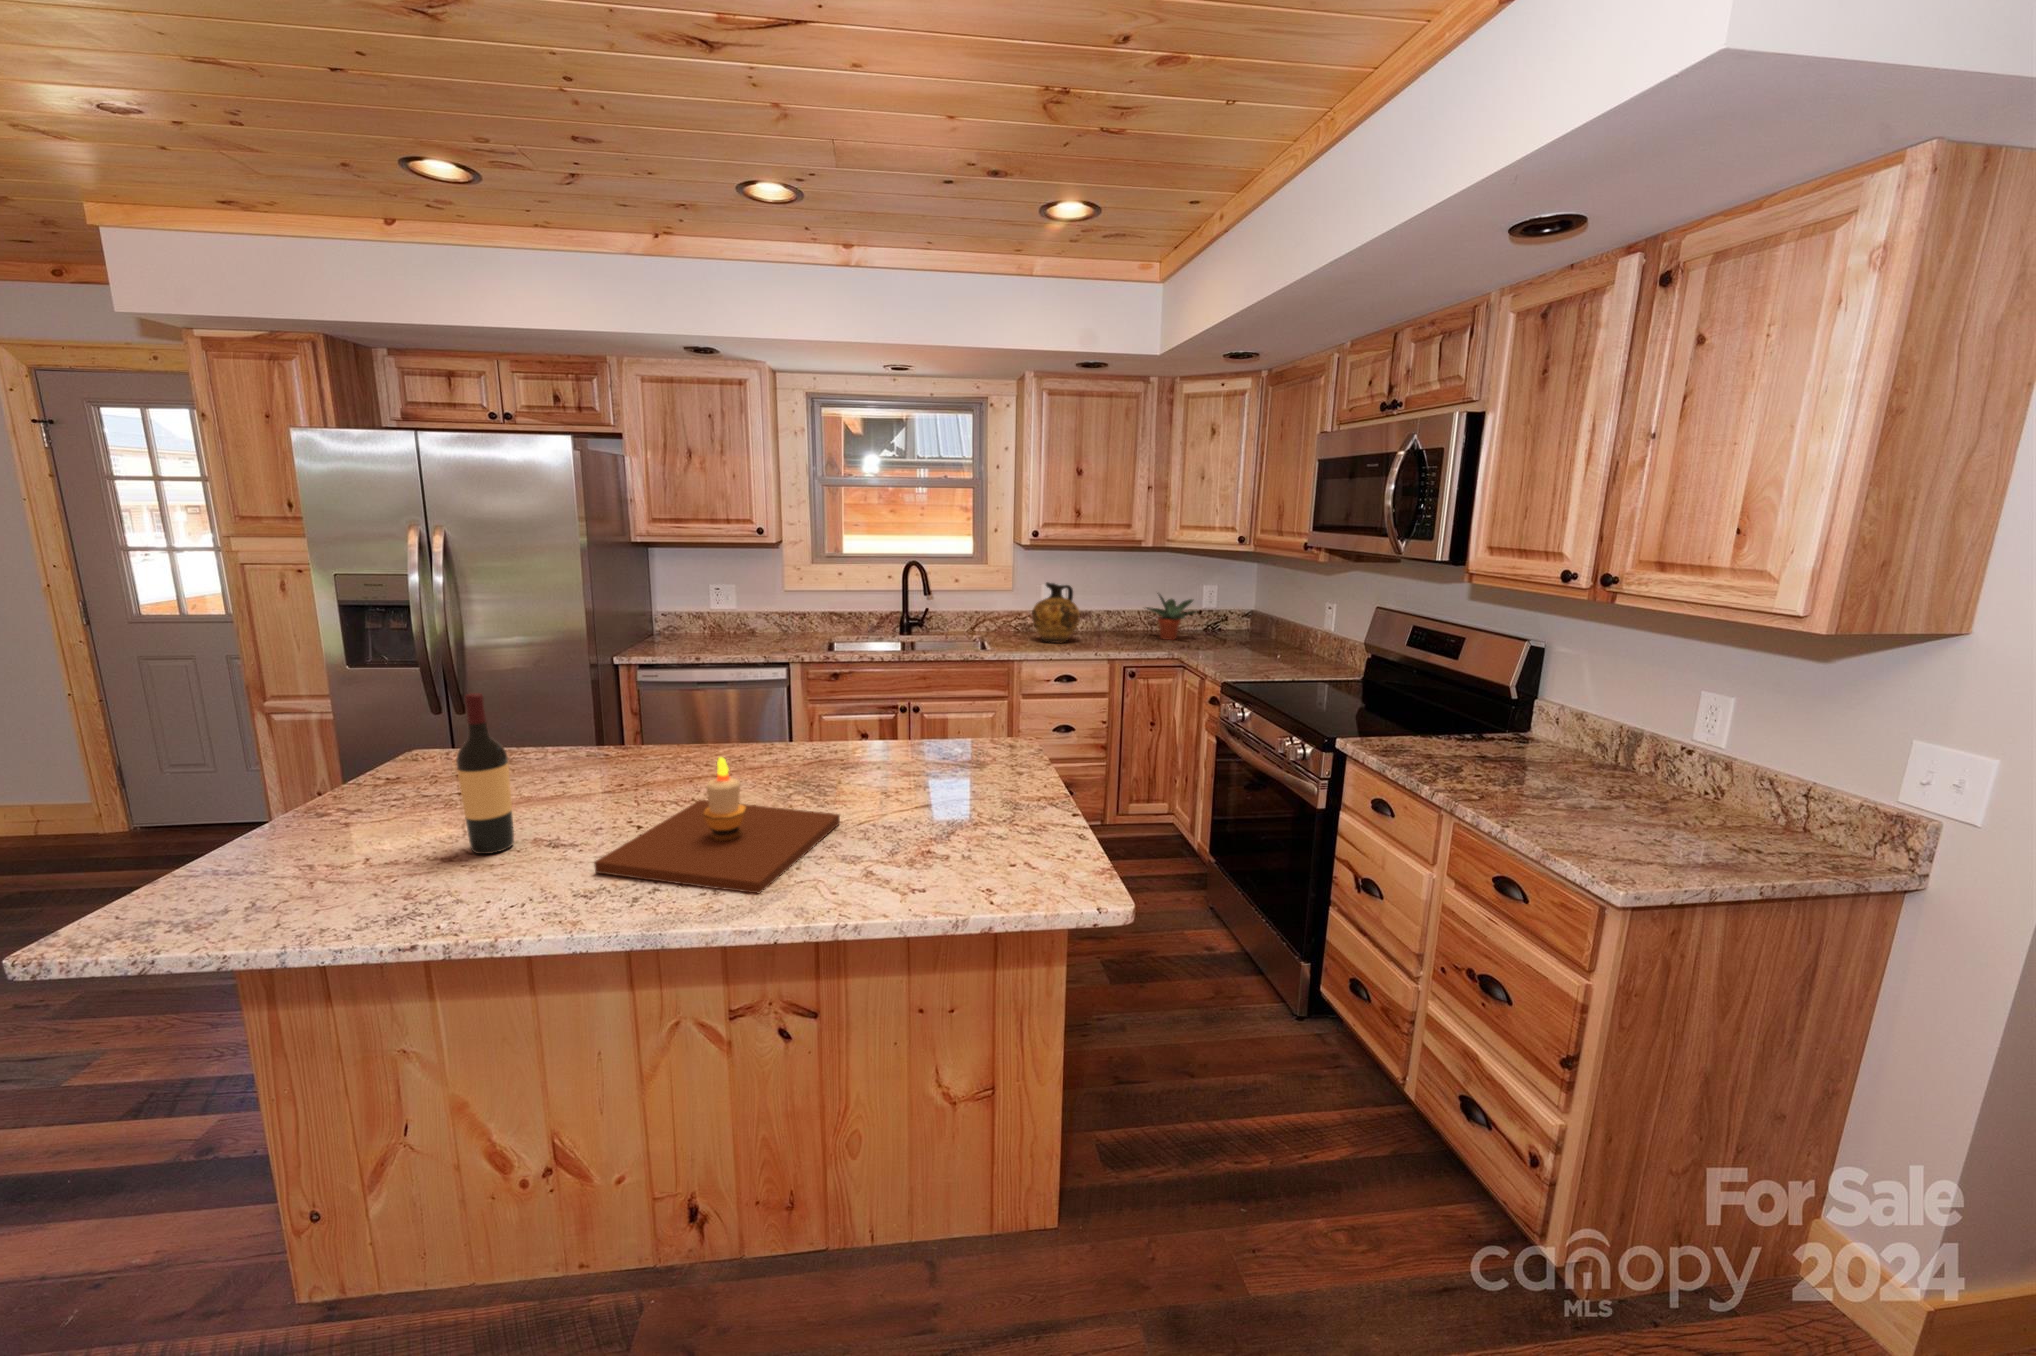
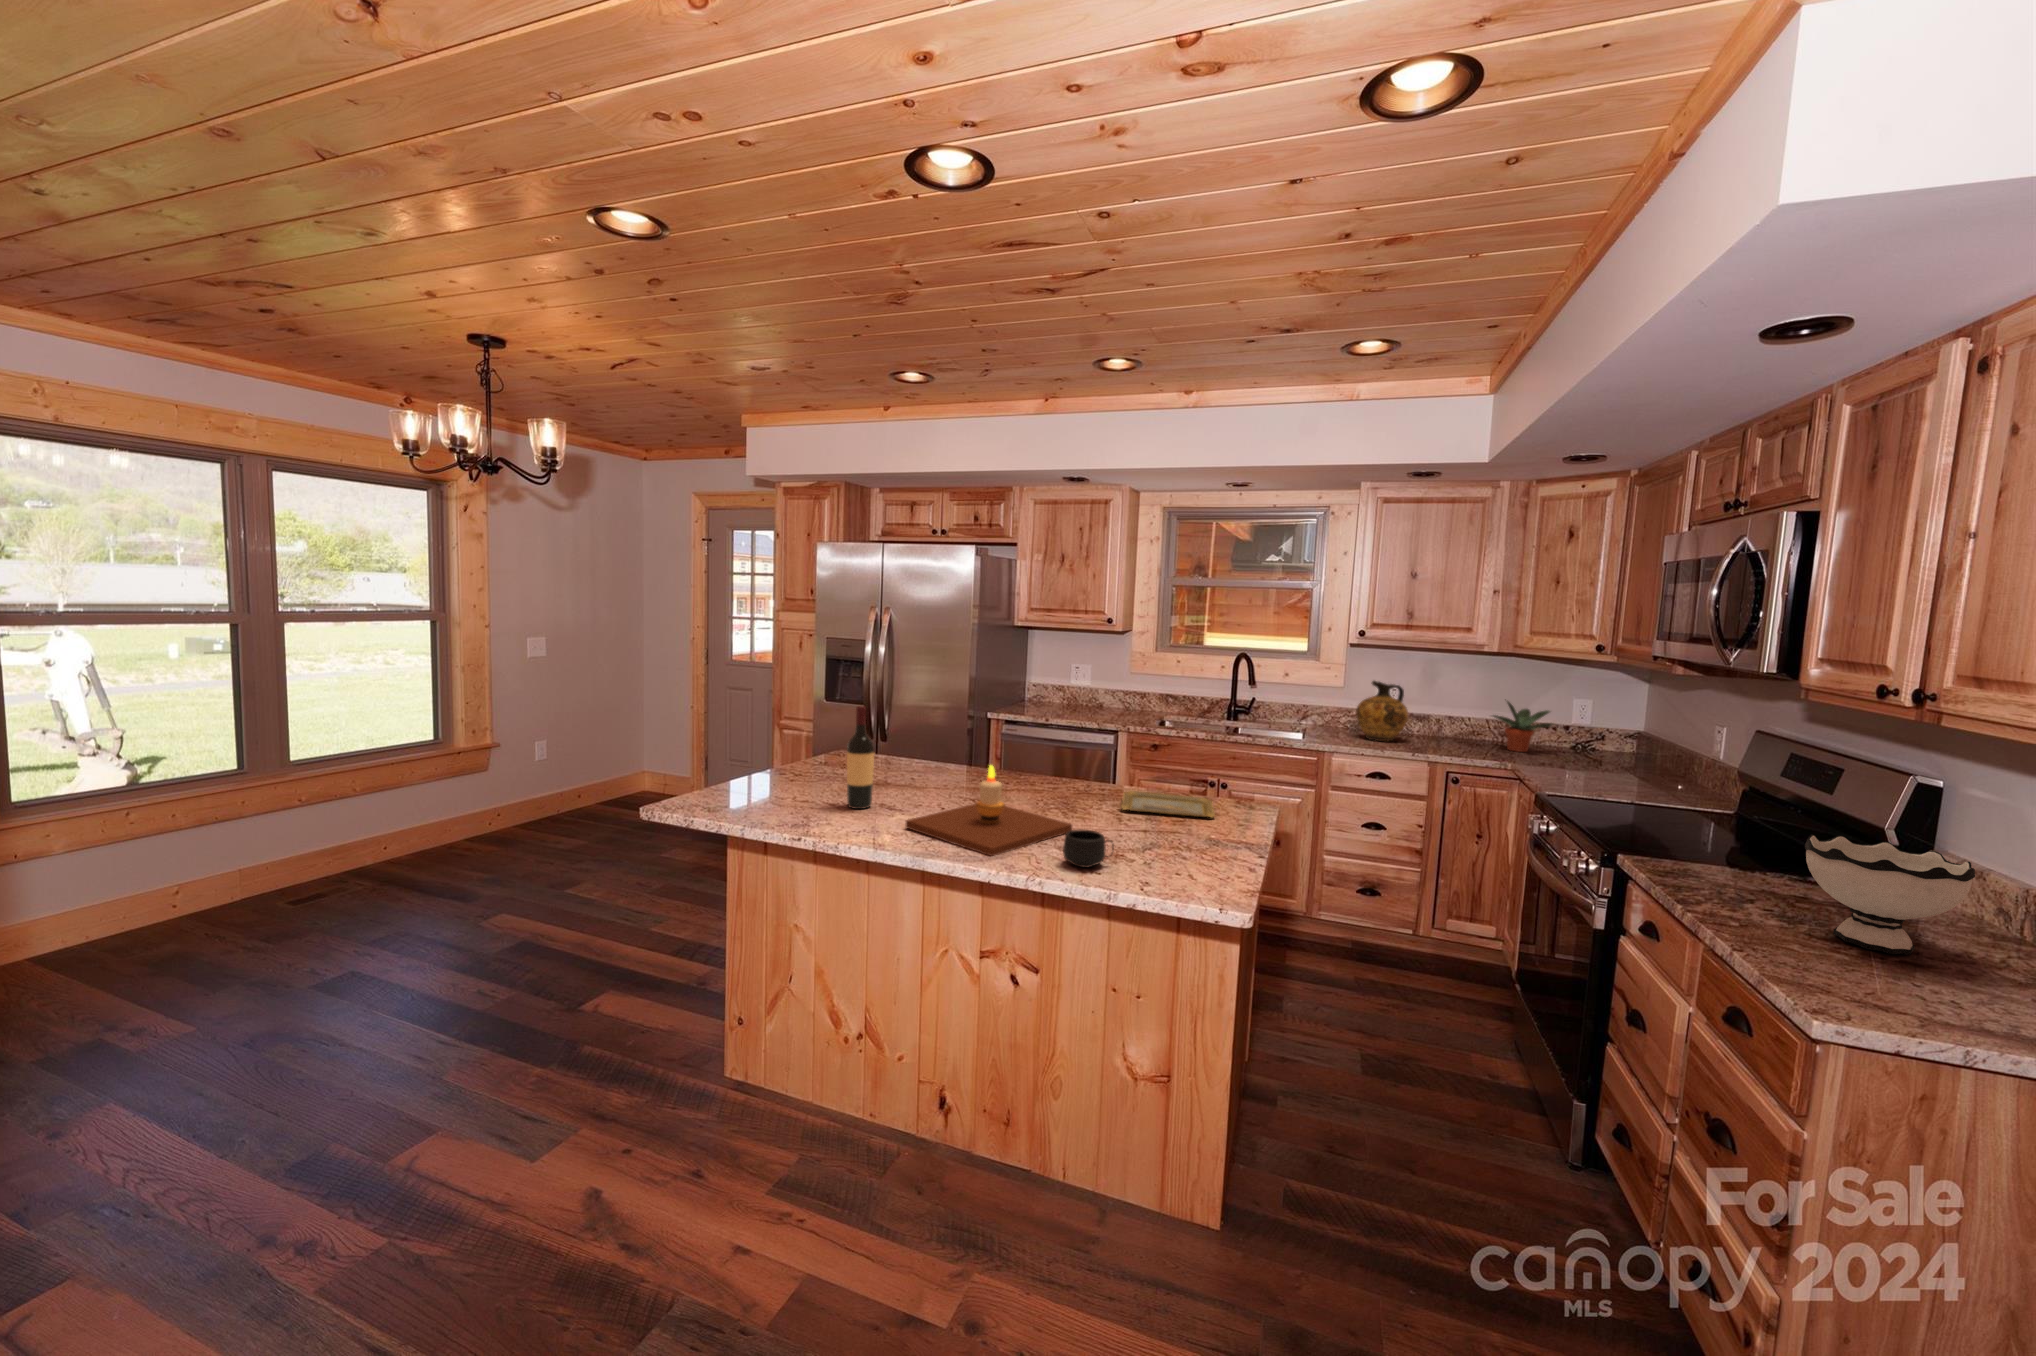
bowl: none [1509,702,1629,799] -> present [1805,834,1975,955]
tray: none [866,742,986,777] -> present [1121,791,1215,818]
mug: none [863,828,928,882] -> present [1063,830,1109,868]

